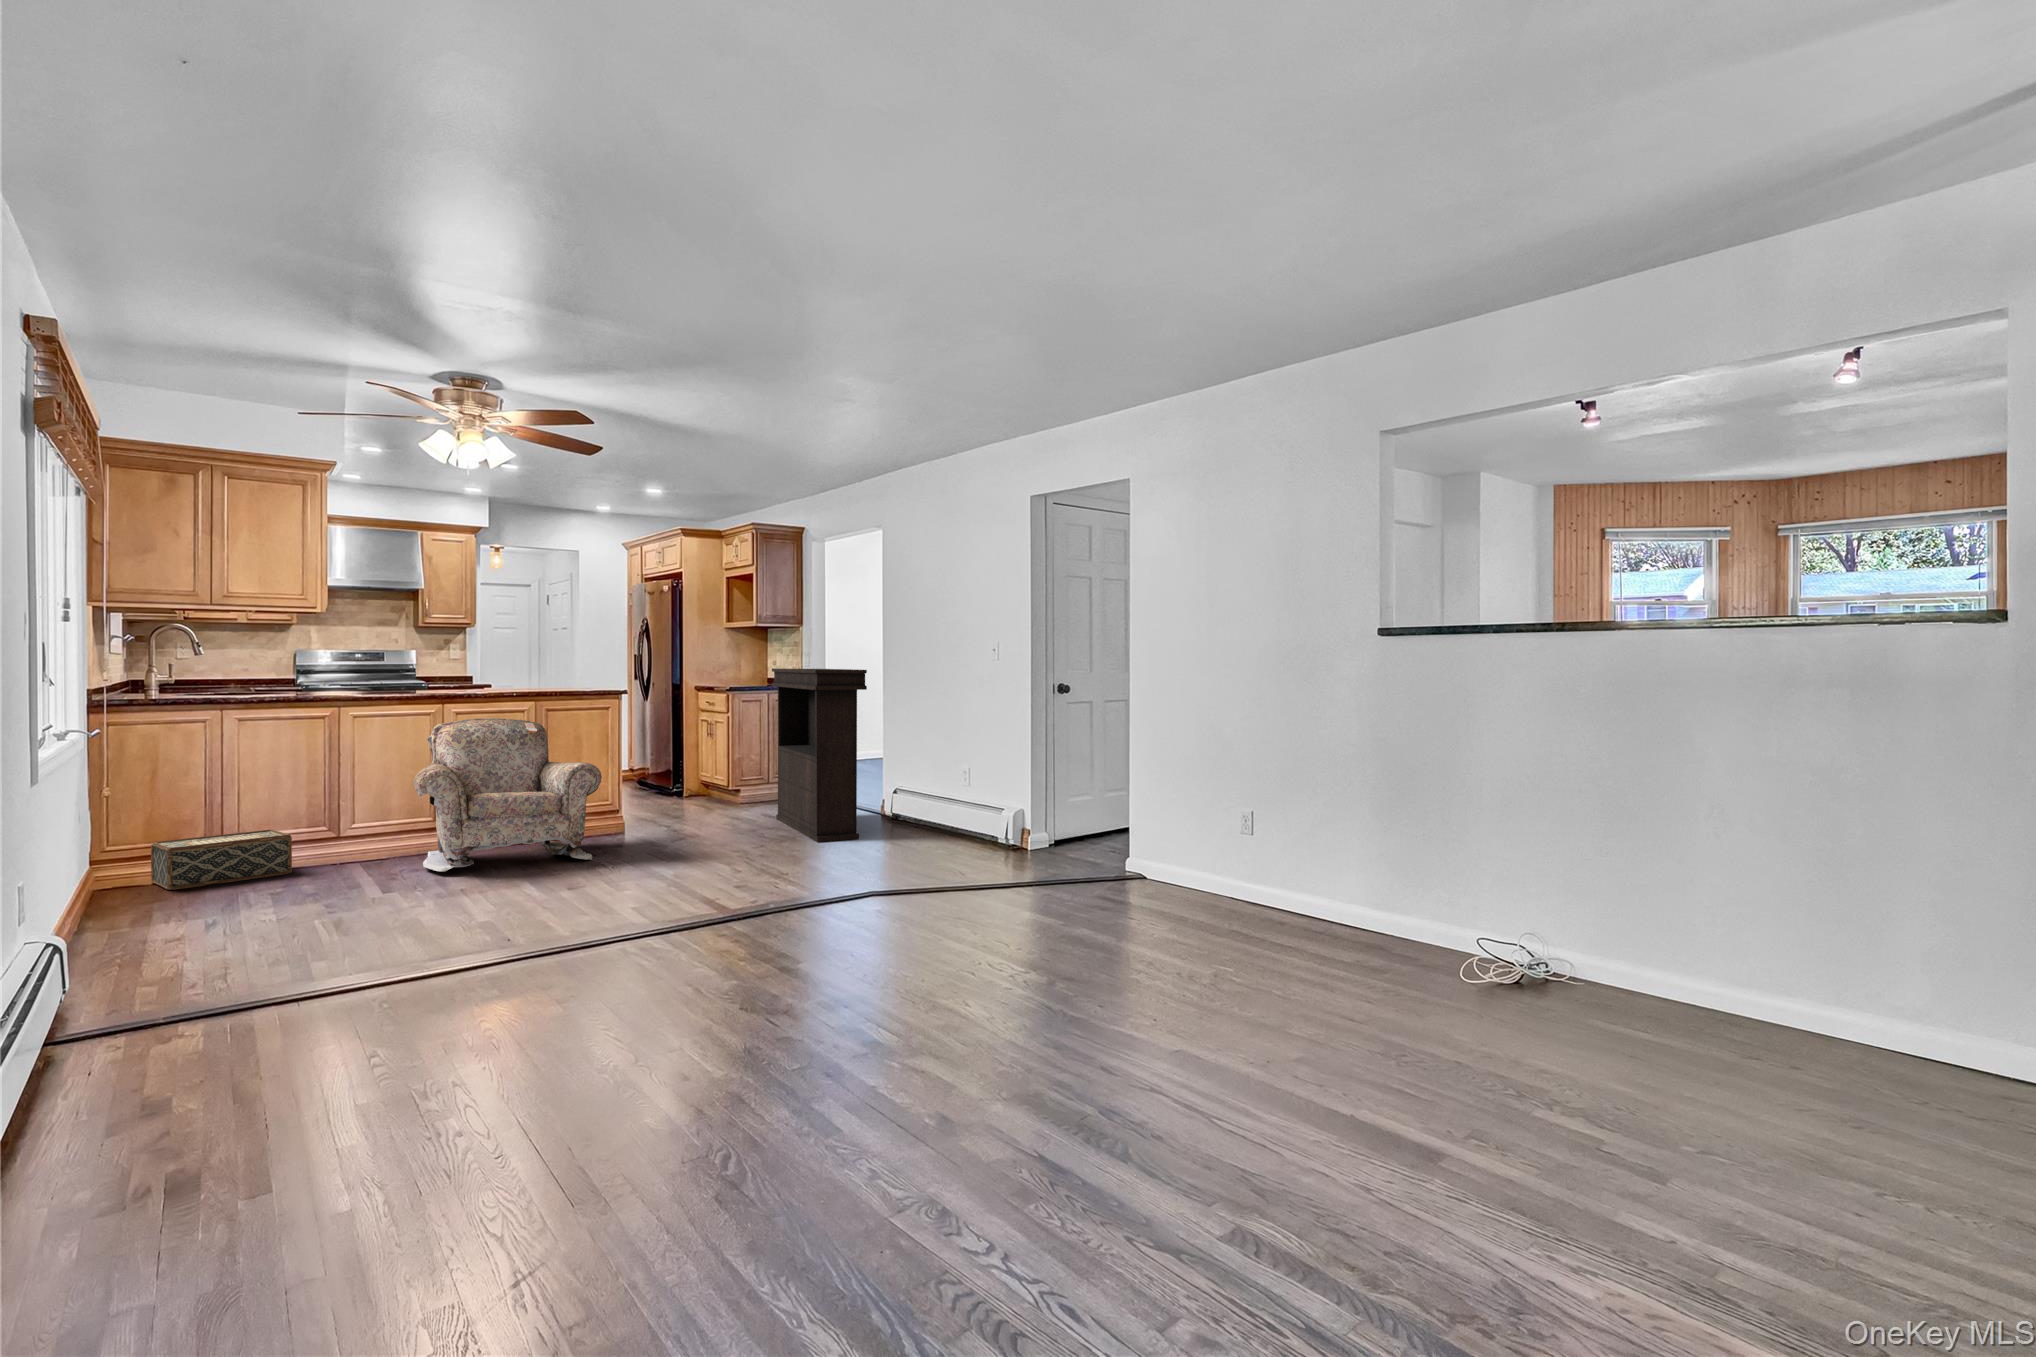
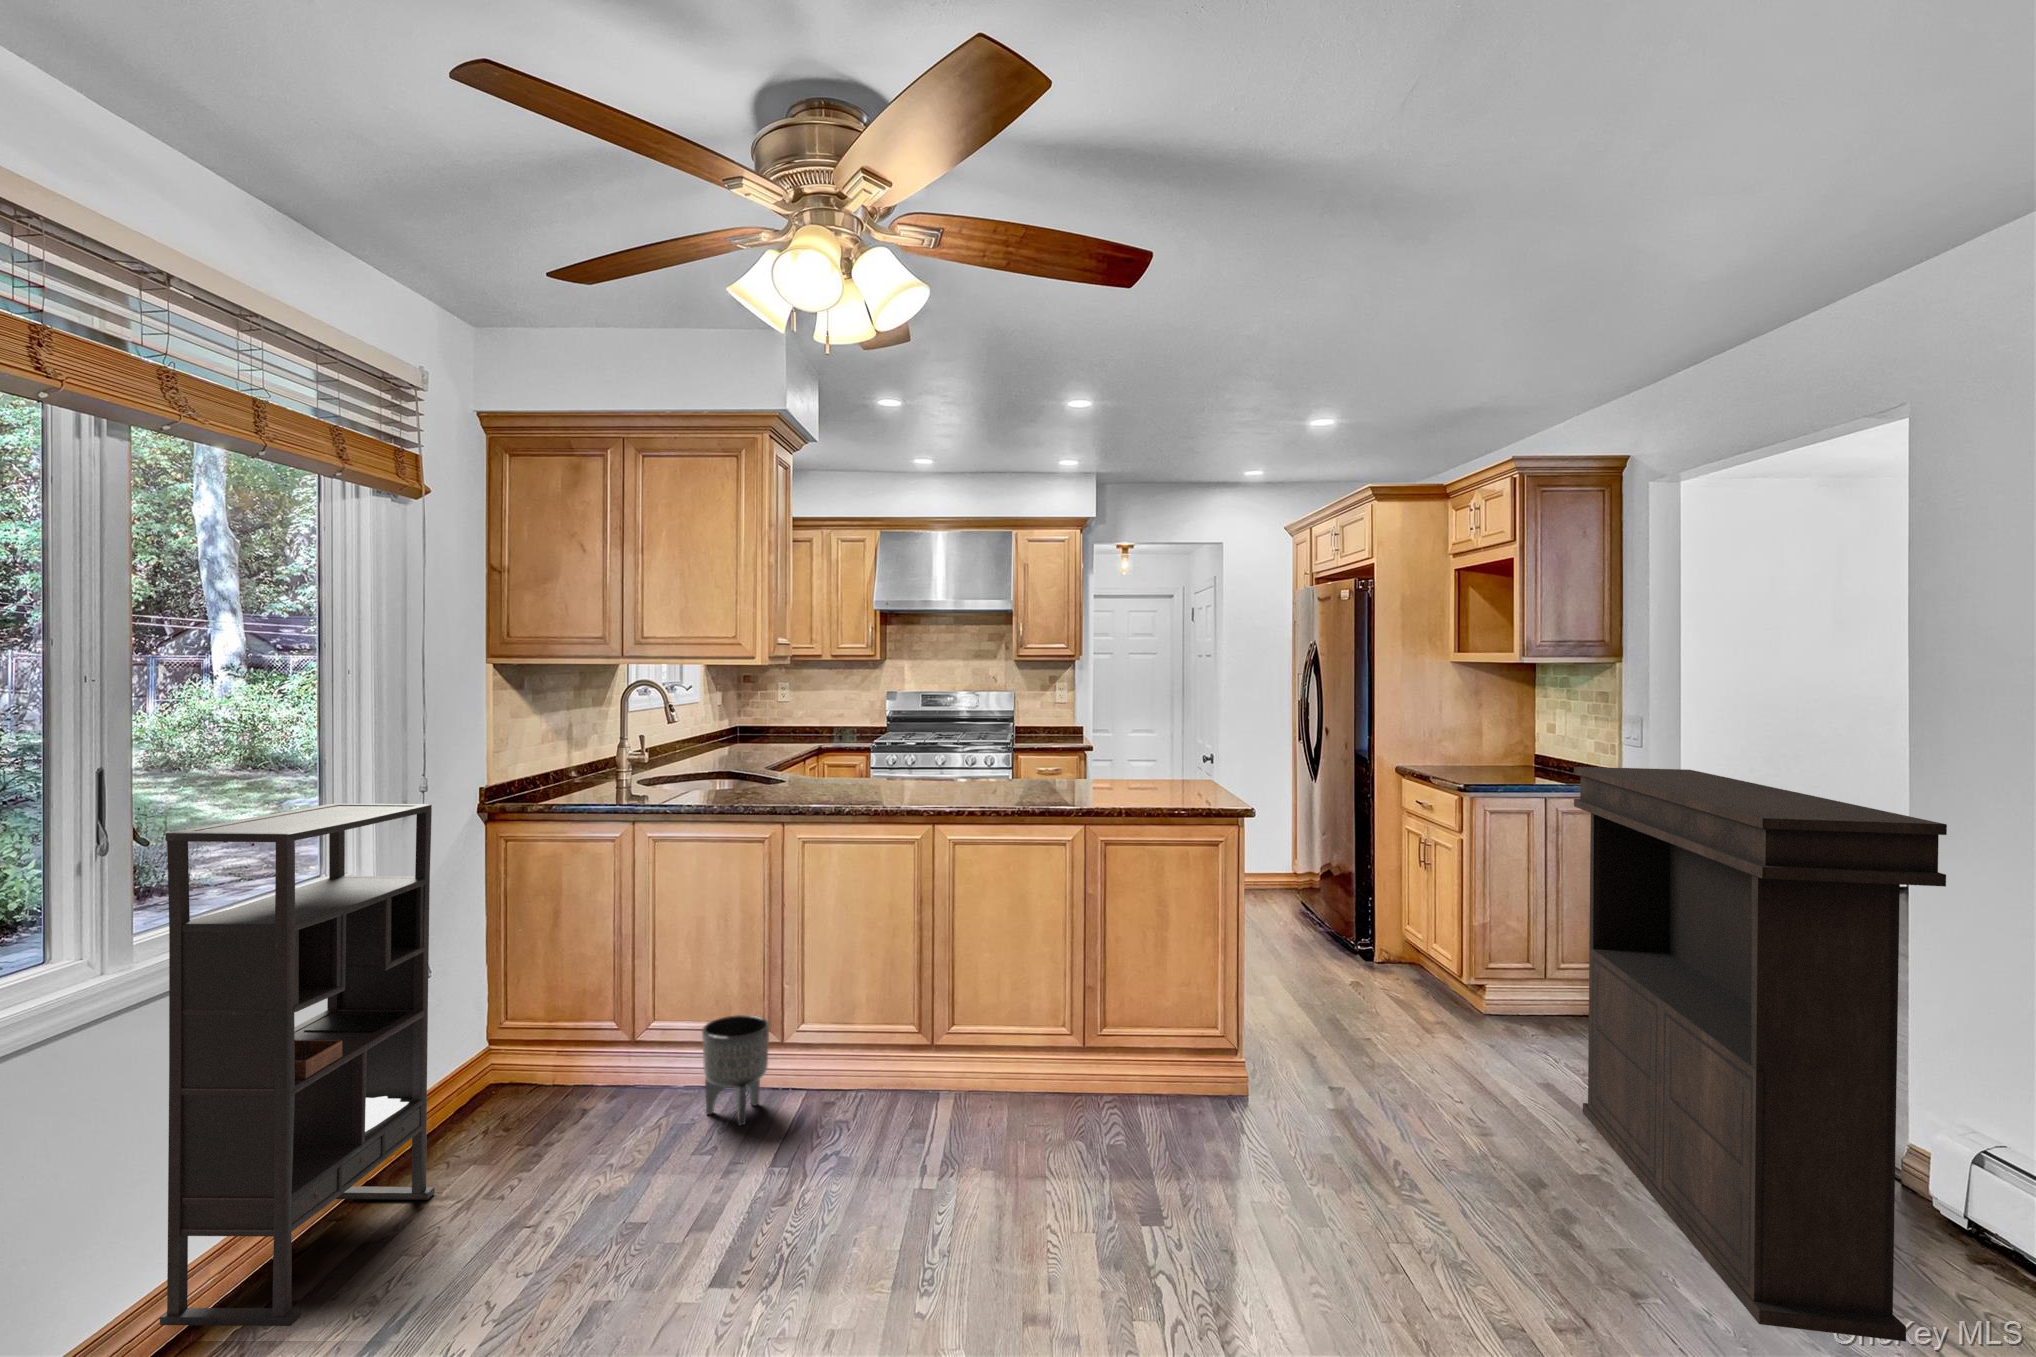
bookshelf: none [83,683,174,931] -> present [160,803,435,1326]
armchair: present [414,718,602,871] -> none [792,858,1170,1250]
planter: none [310,813,354,867] -> present [702,1015,770,1125]
woven basket: present [151,830,292,890] -> none [469,1032,667,1153]

